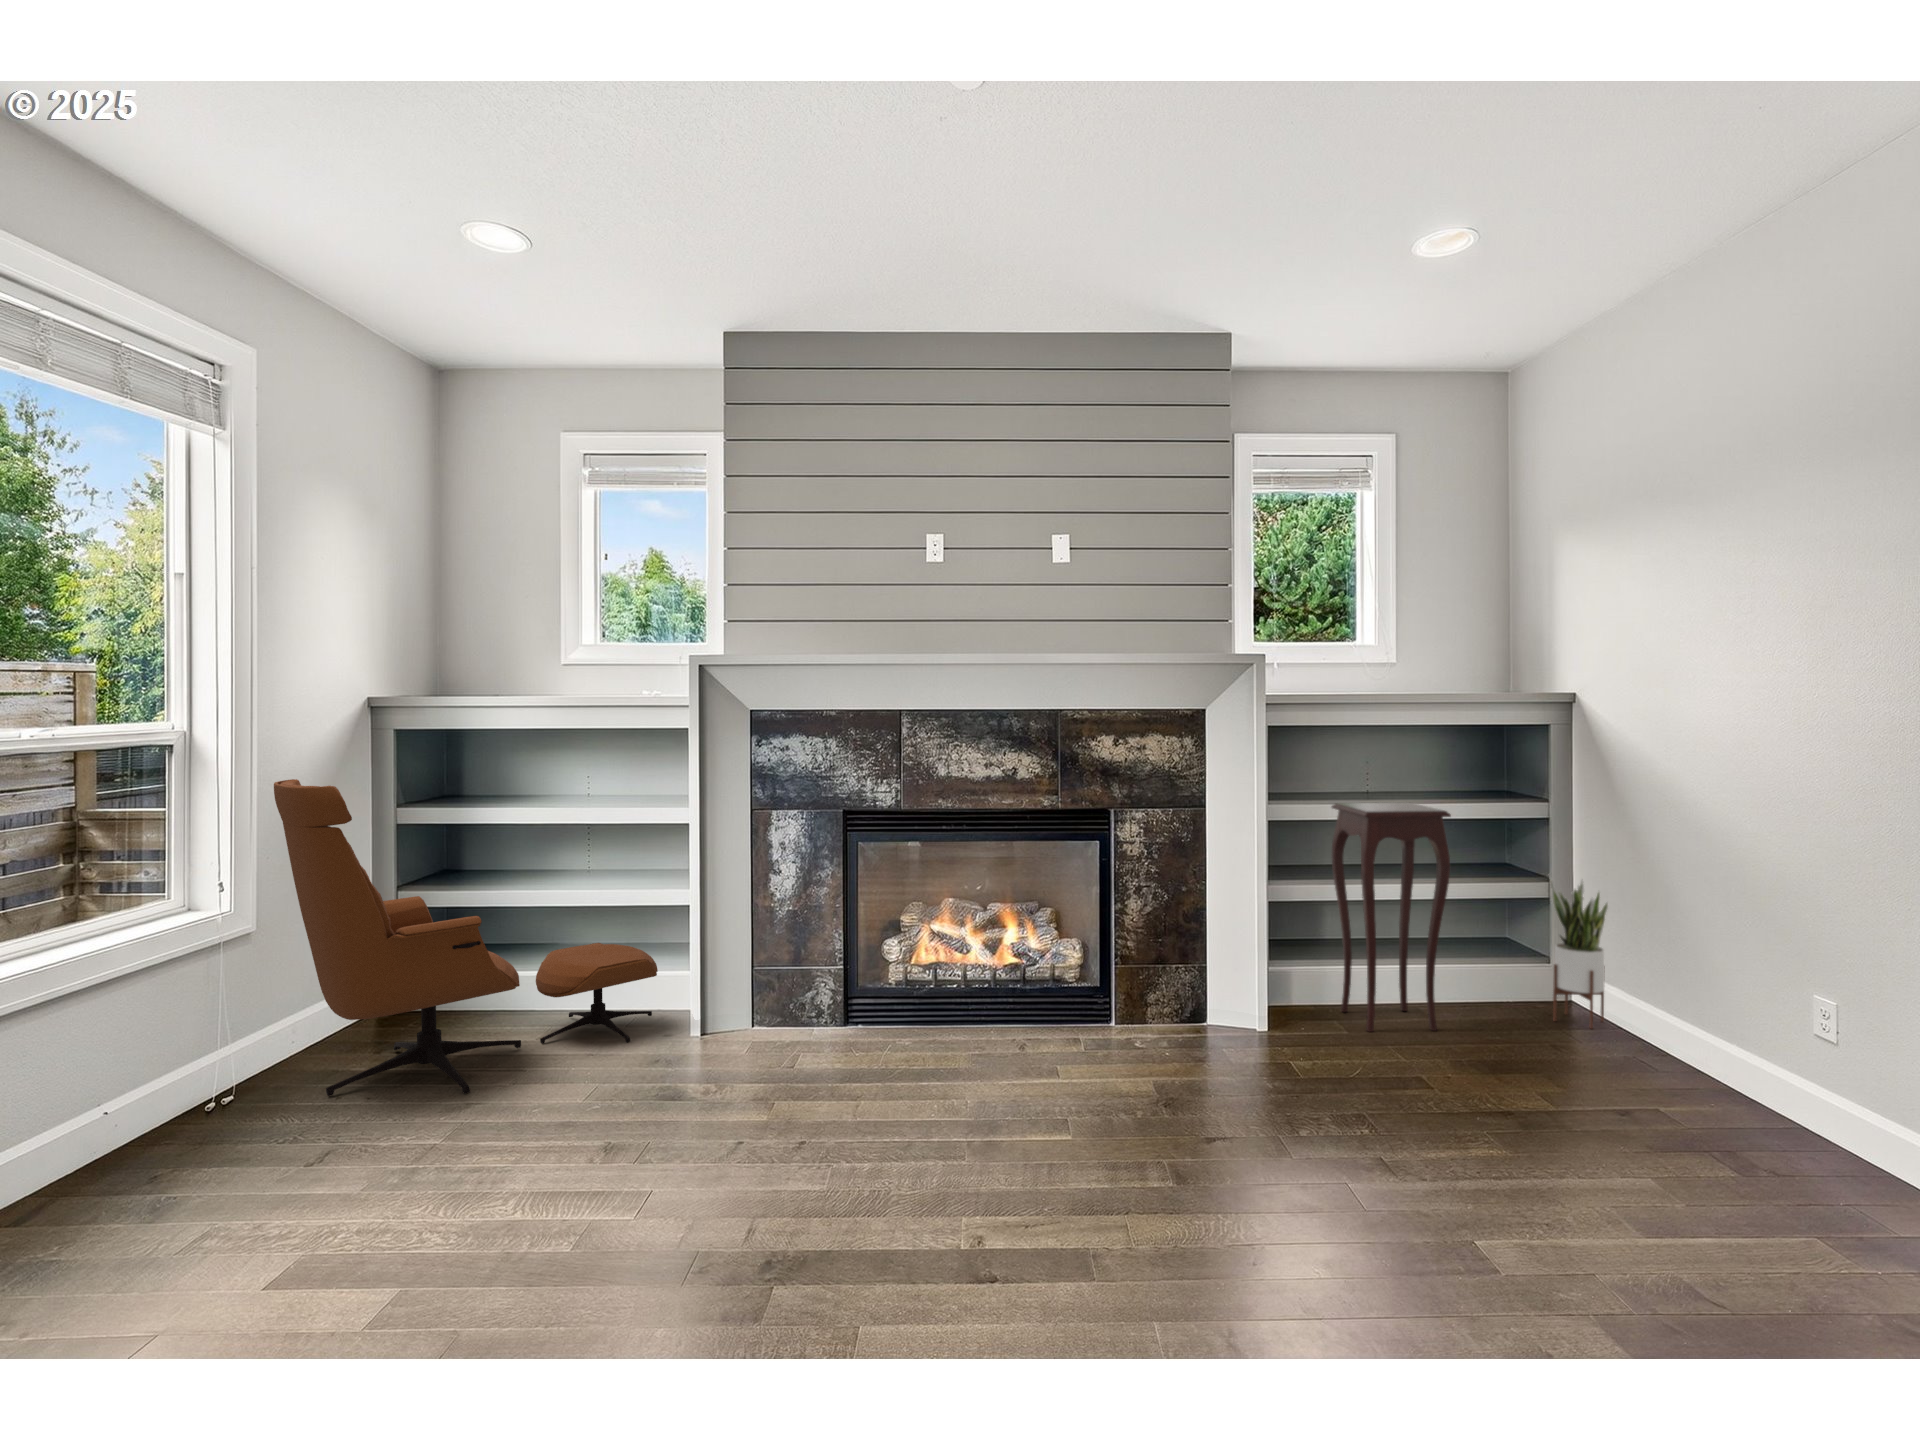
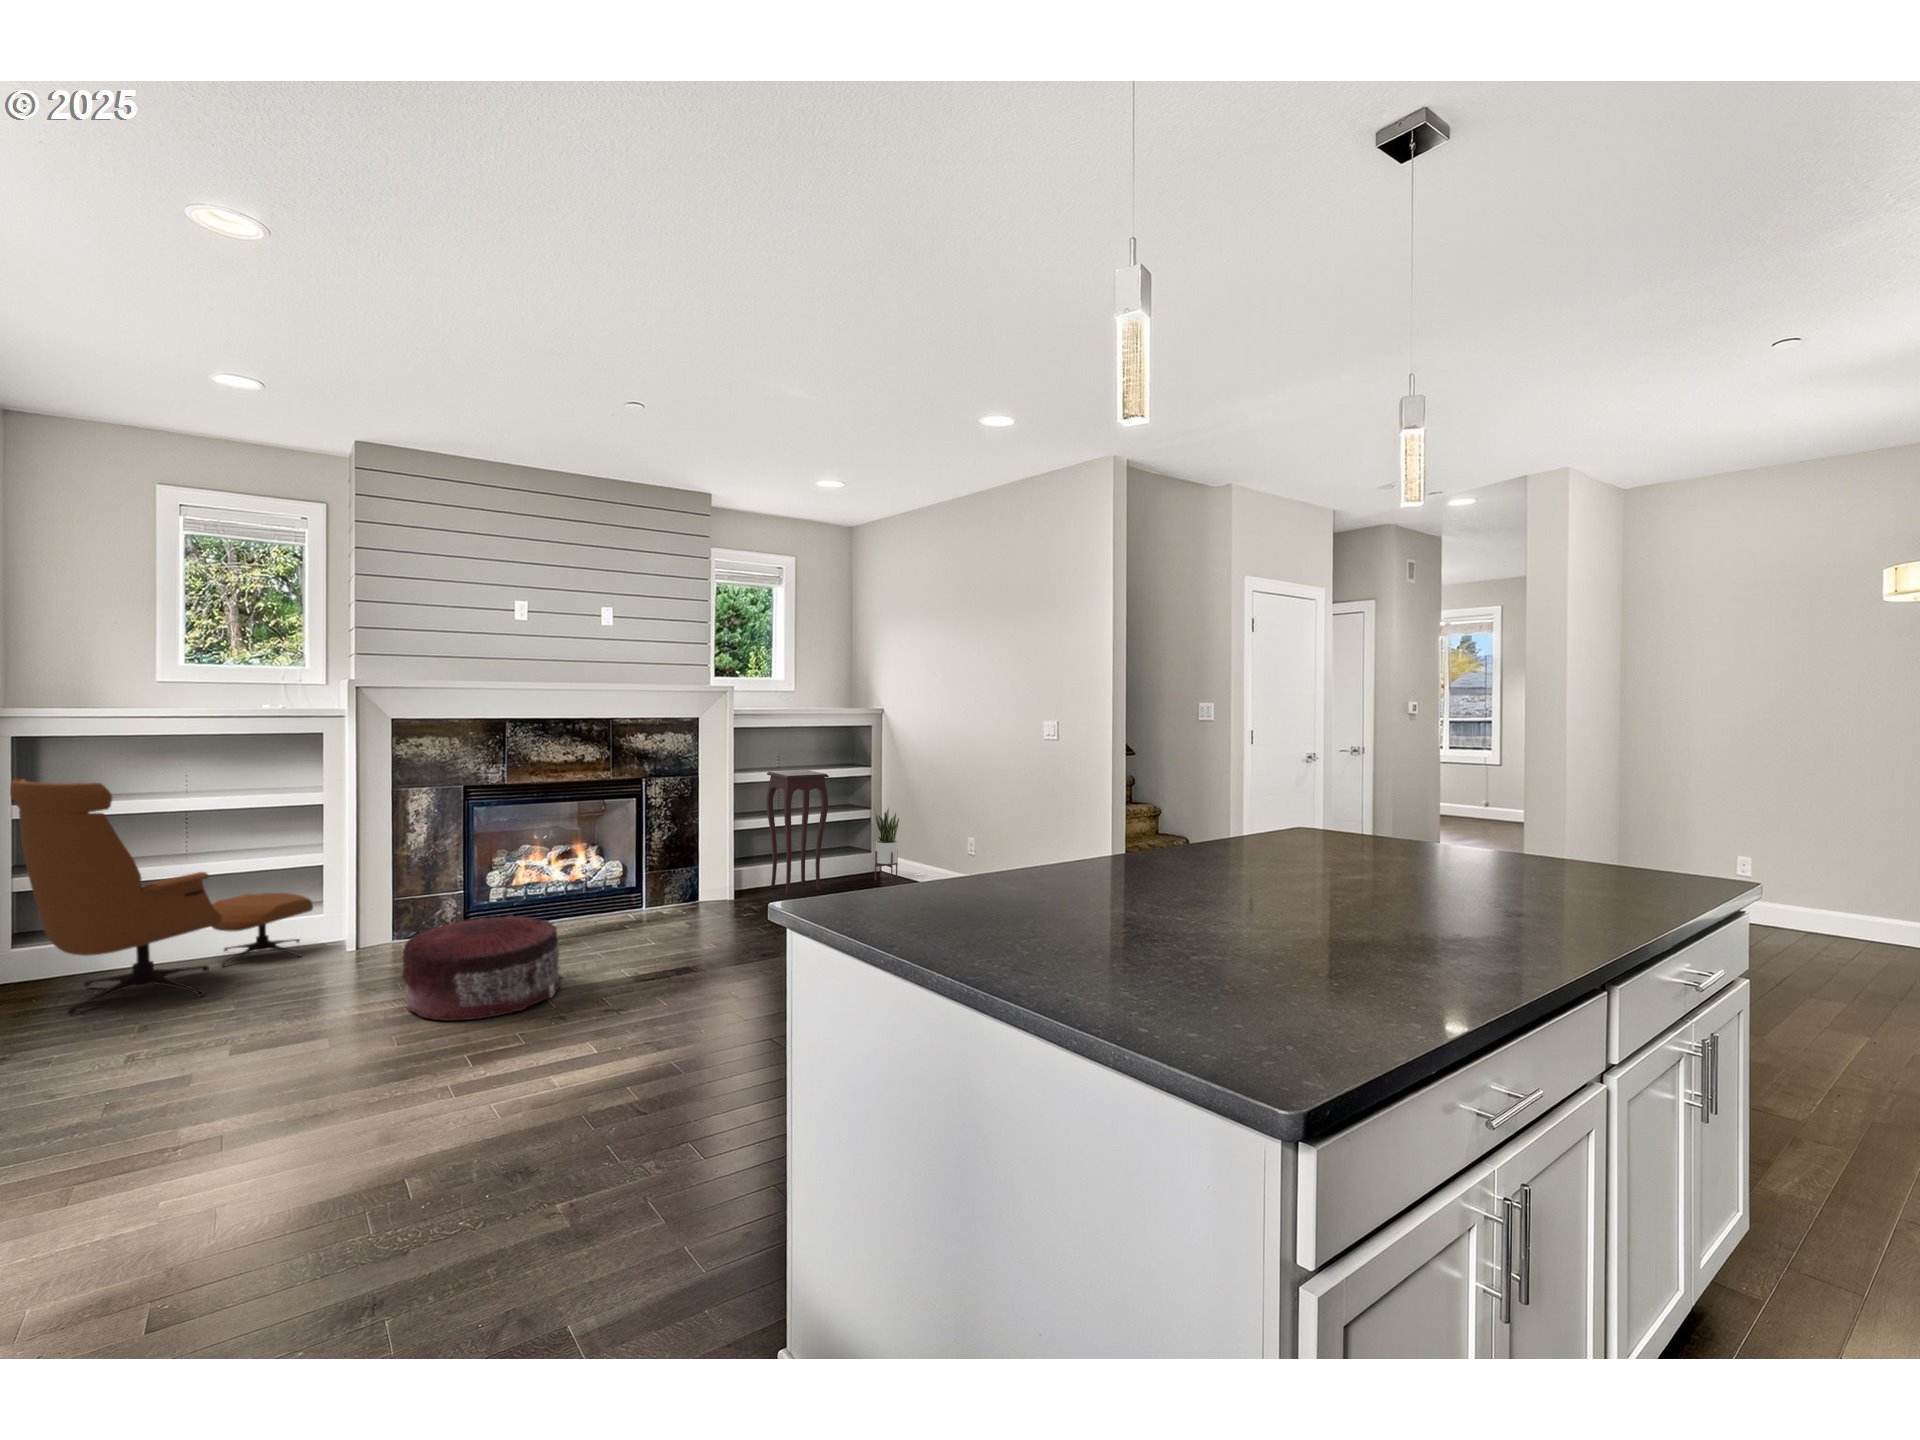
pouf: none [622,1034,891,1247] -> present [402,915,562,1021]

